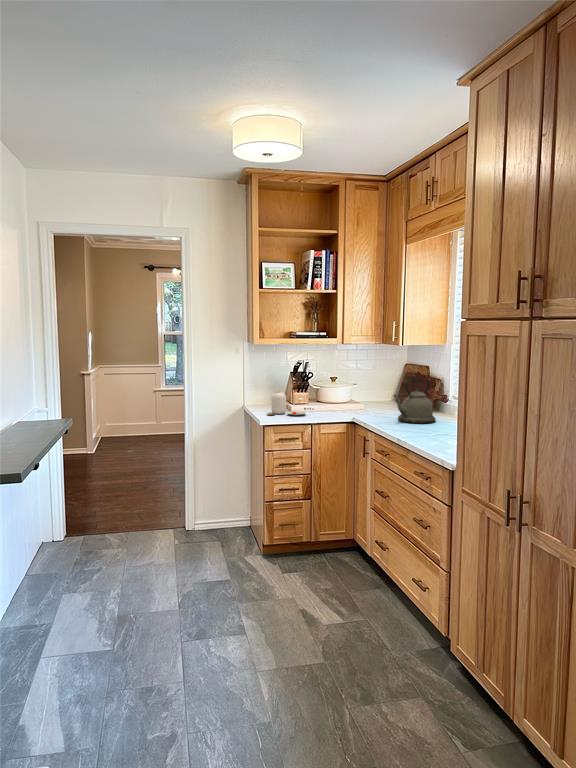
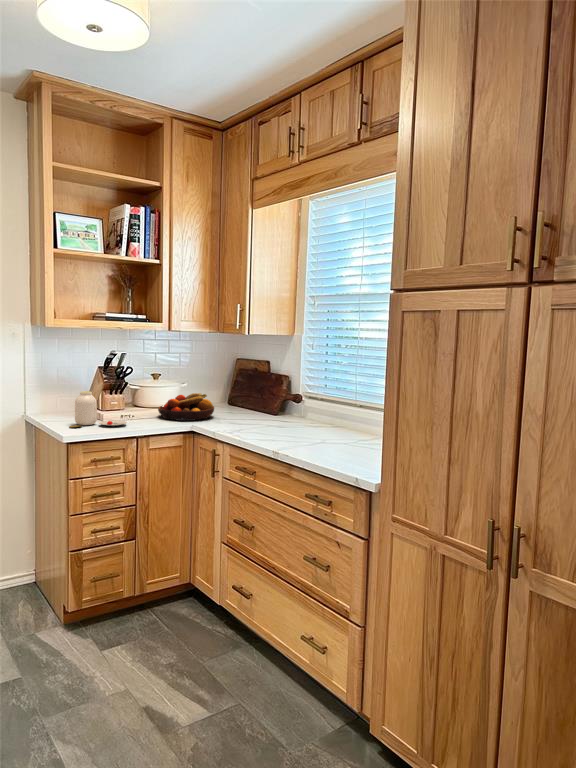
kettle: present [394,379,435,423] -> none [249,374,295,430]
fruit bowl: none [333,392,376,414] -> present [158,393,214,421]

